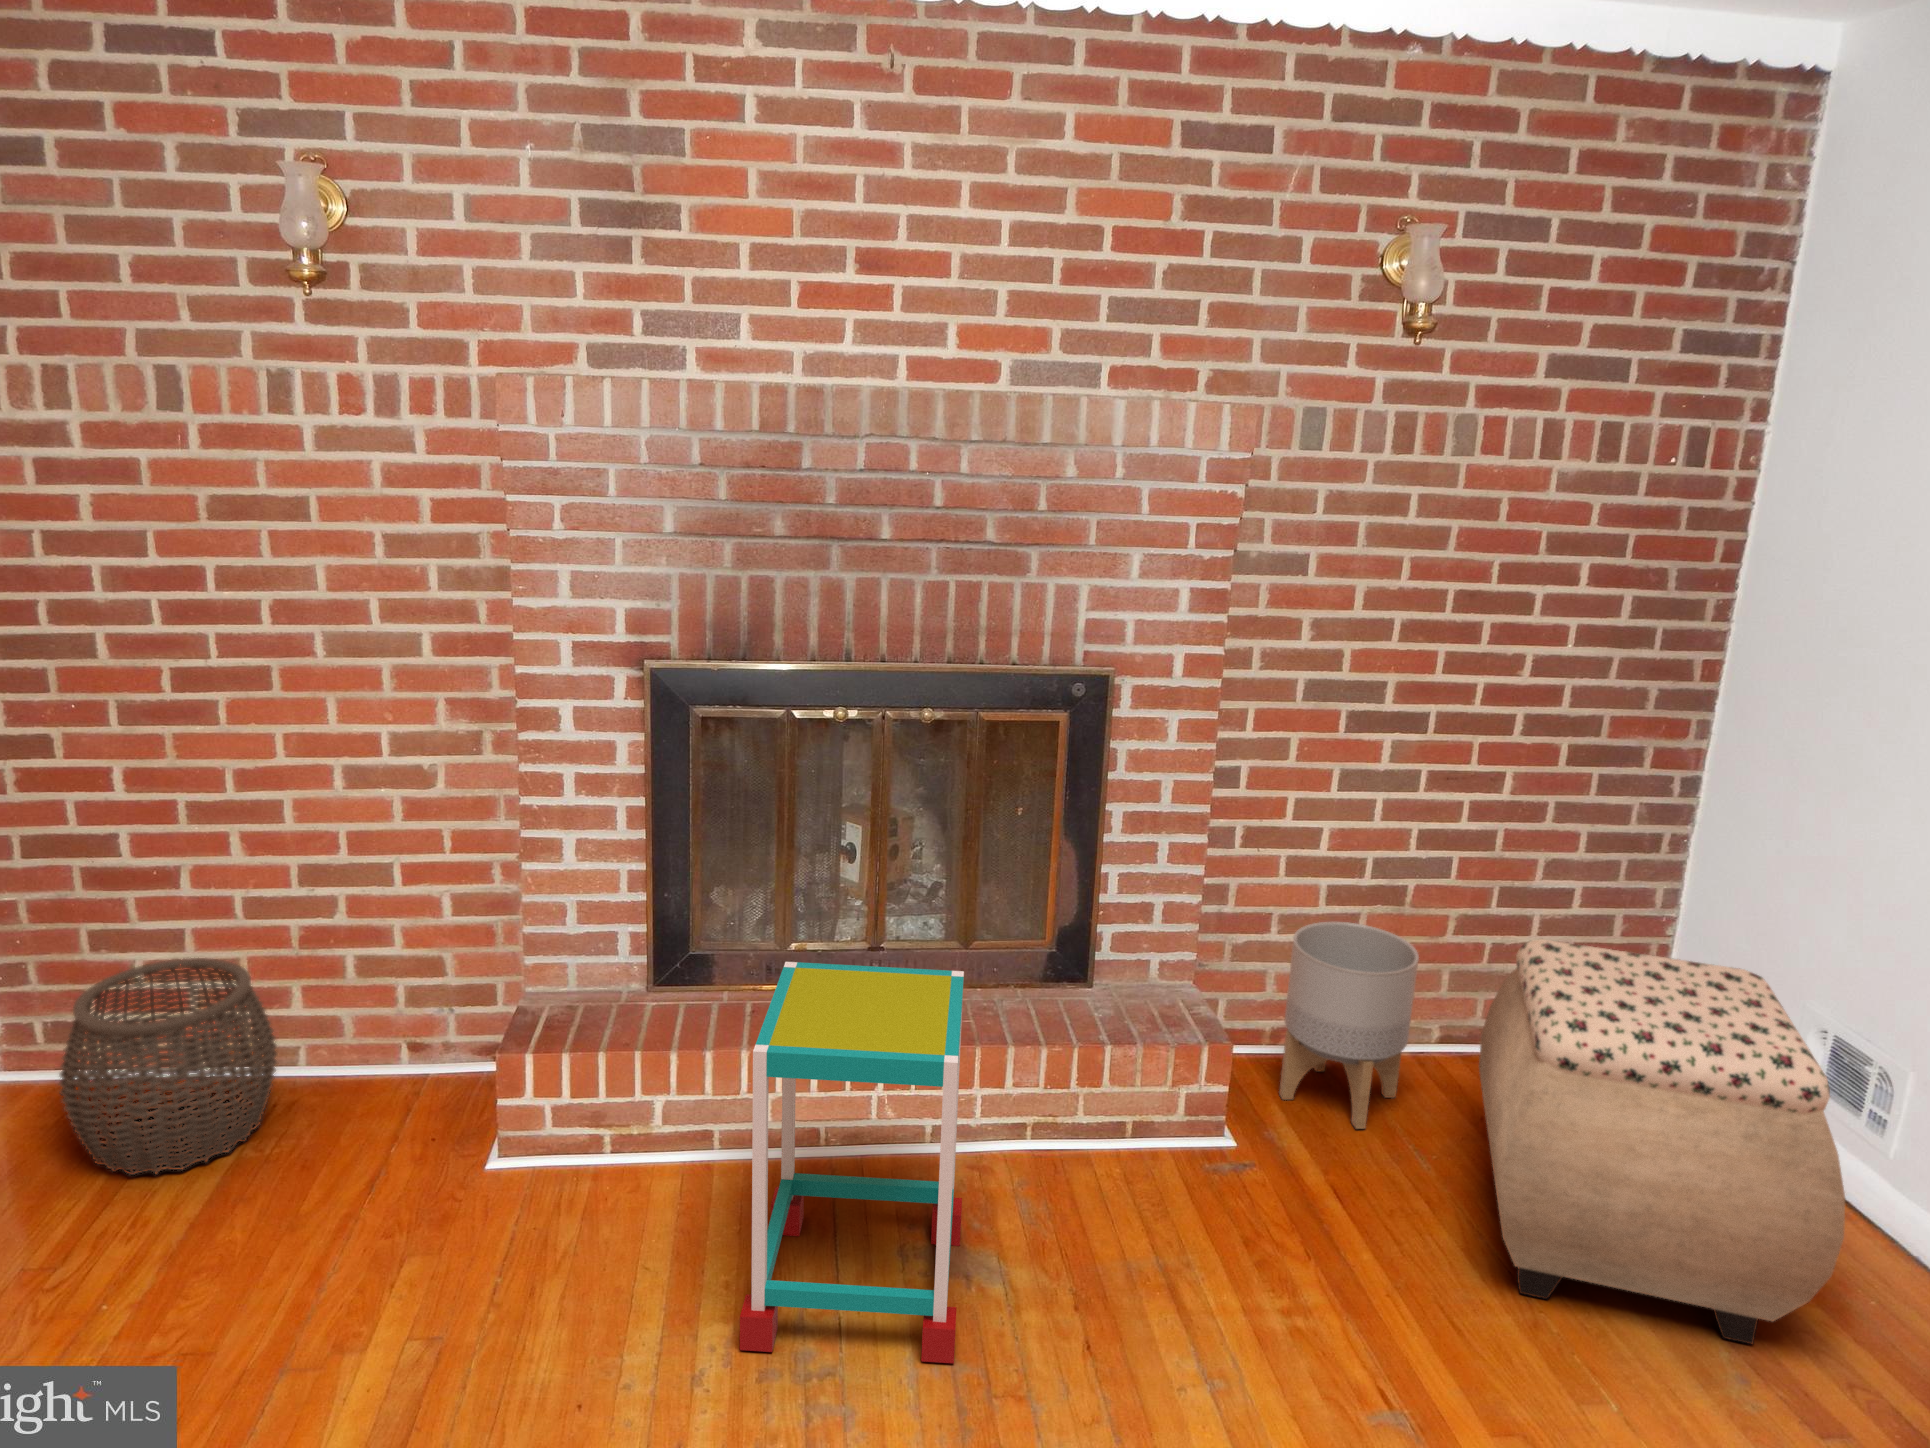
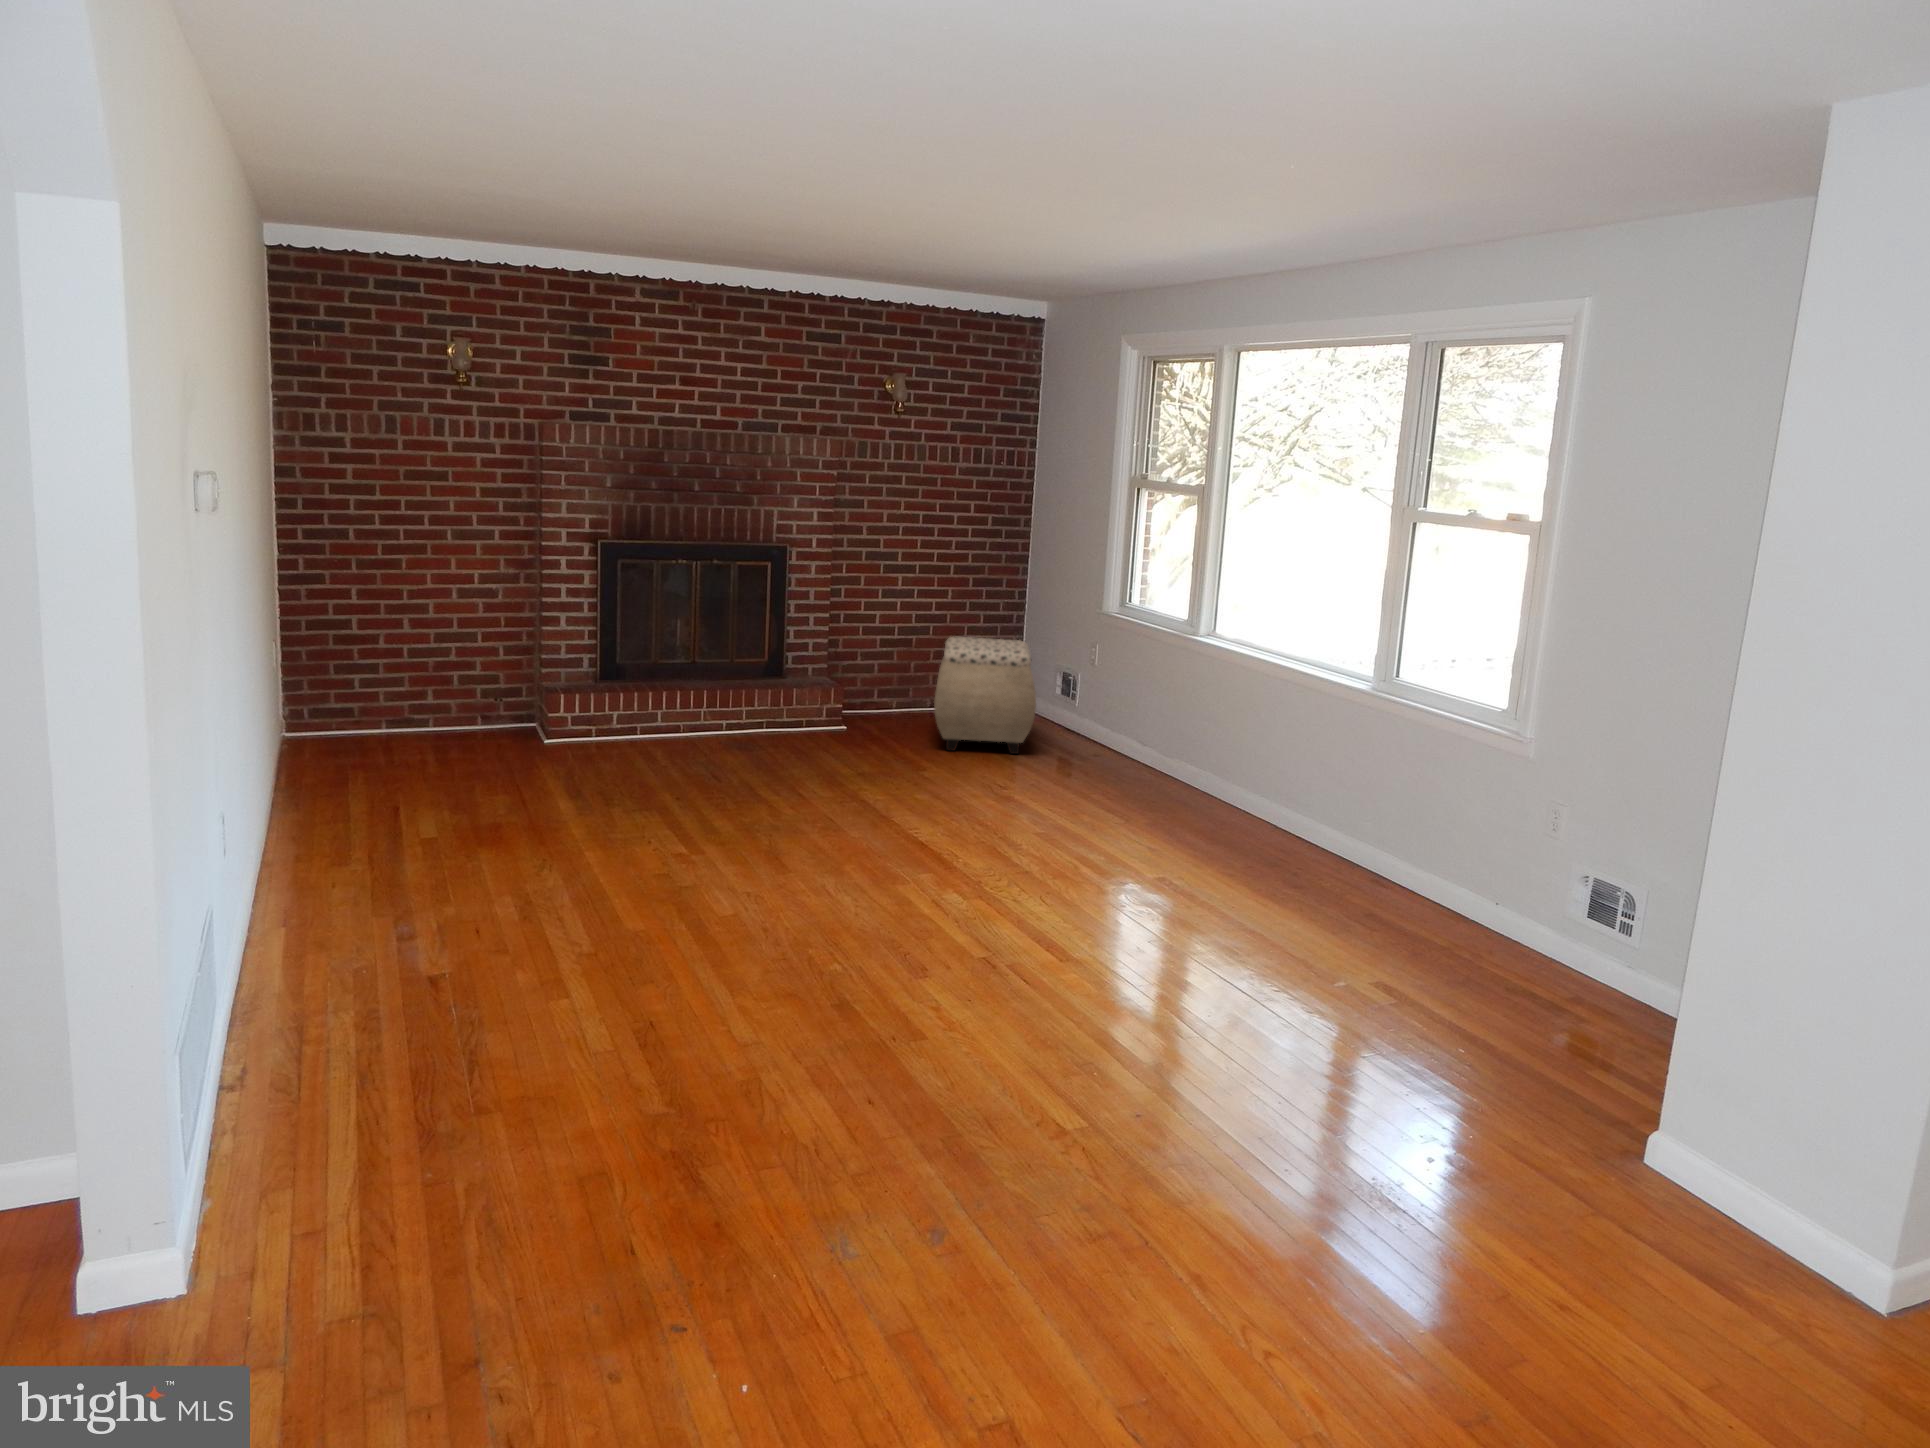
planter: present [1279,922,1419,1129] -> none [864,652,915,727]
woven basket: present [59,958,277,1175] -> none [352,672,440,751]
side table: present [740,962,964,1363] -> none [670,642,751,768]

